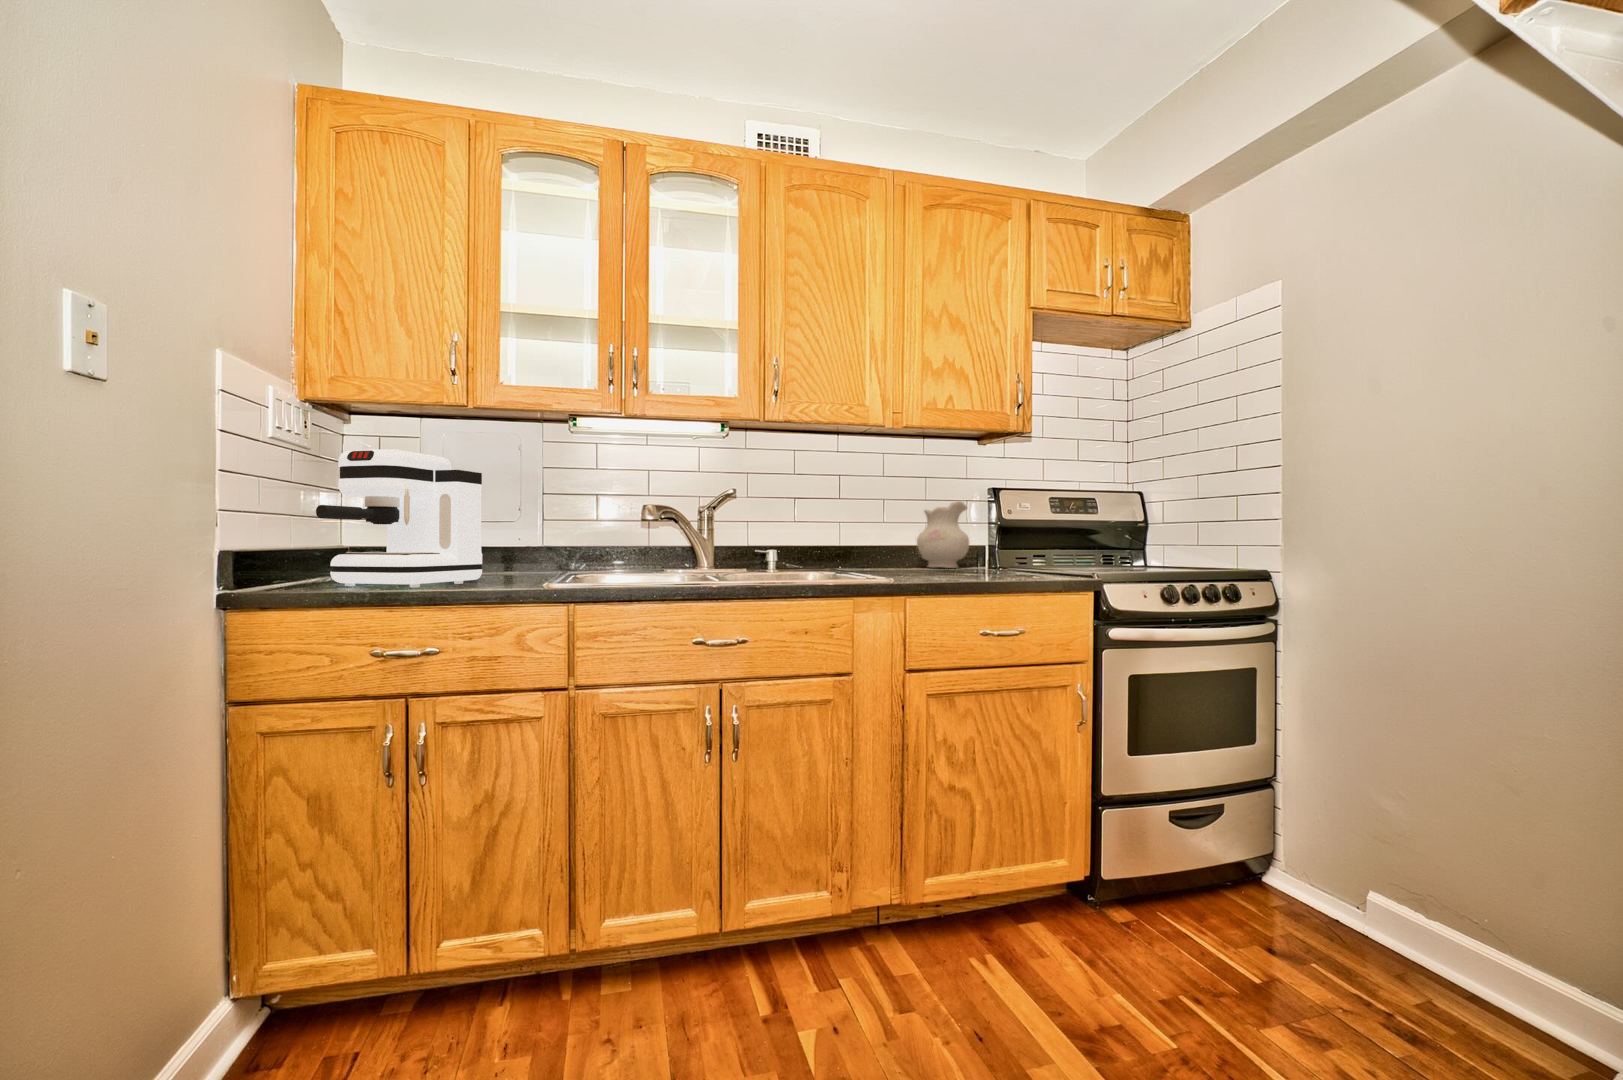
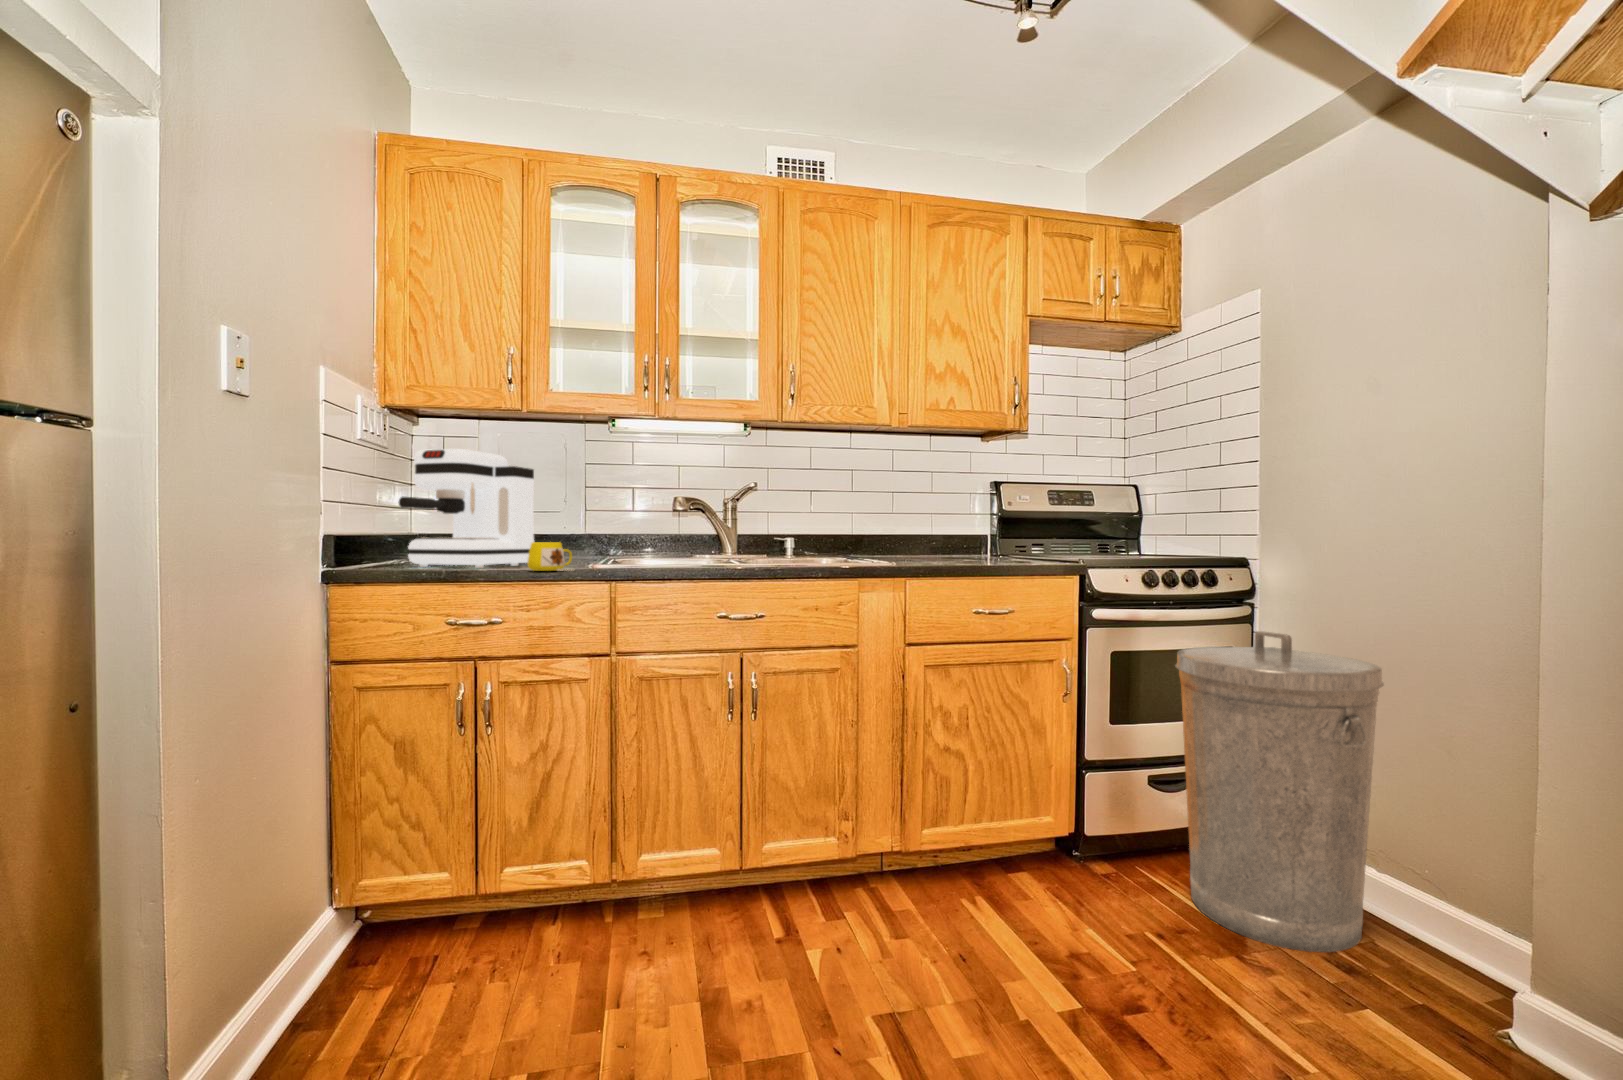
ceramic pitcher: present [917,501,969,568] -> none [918,494,973,556]
mug: none [470,558,526,592] -> present [528,542,572,571]
trash can: none [1202,654,1443,1020] -> present [1175,631,1384,952]

